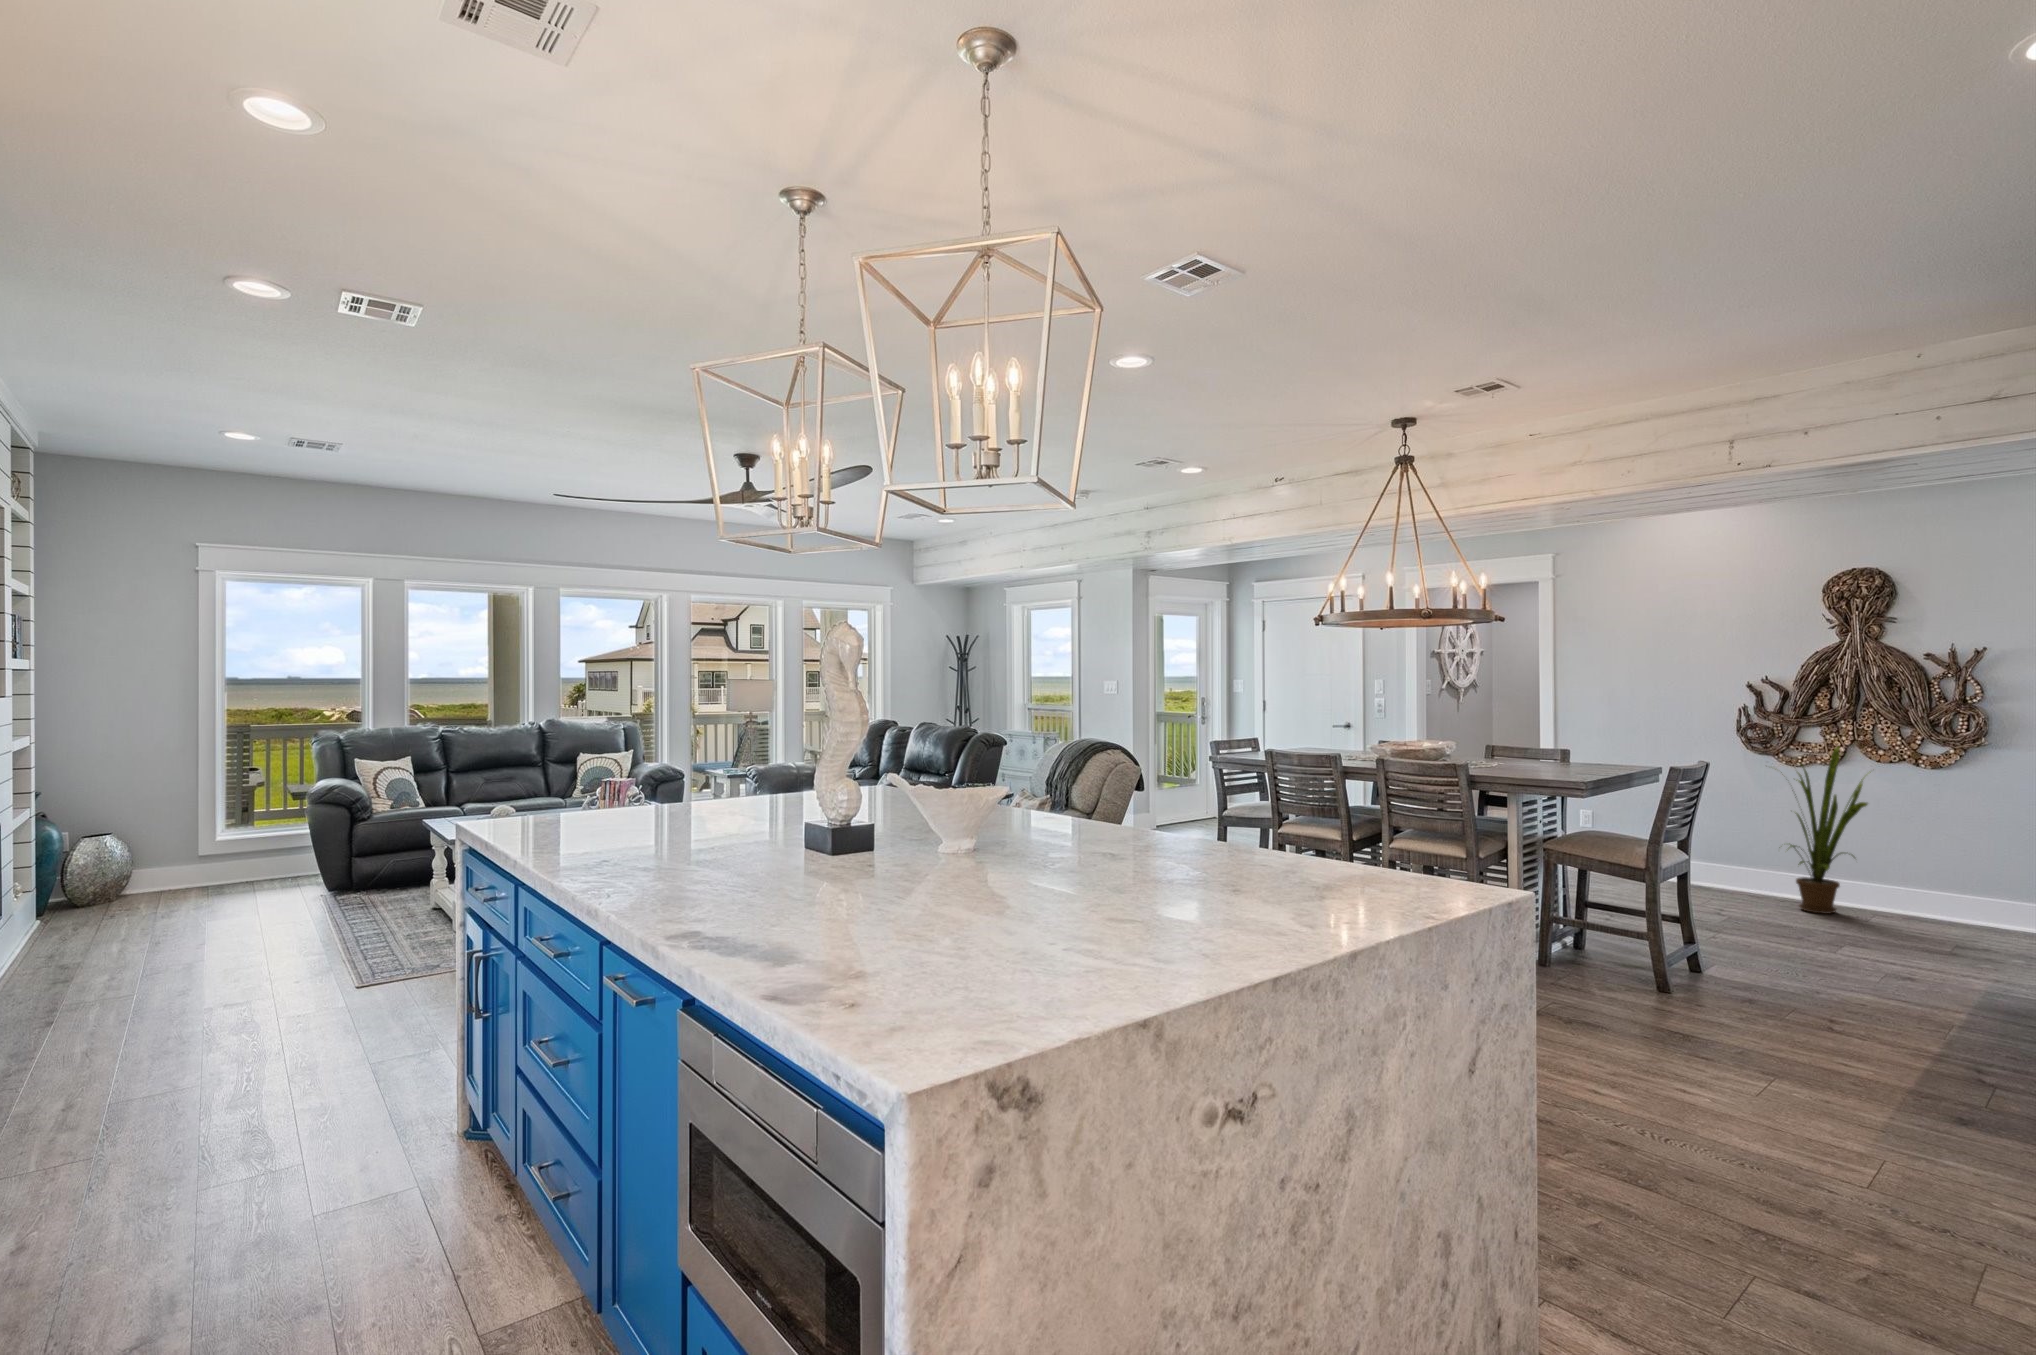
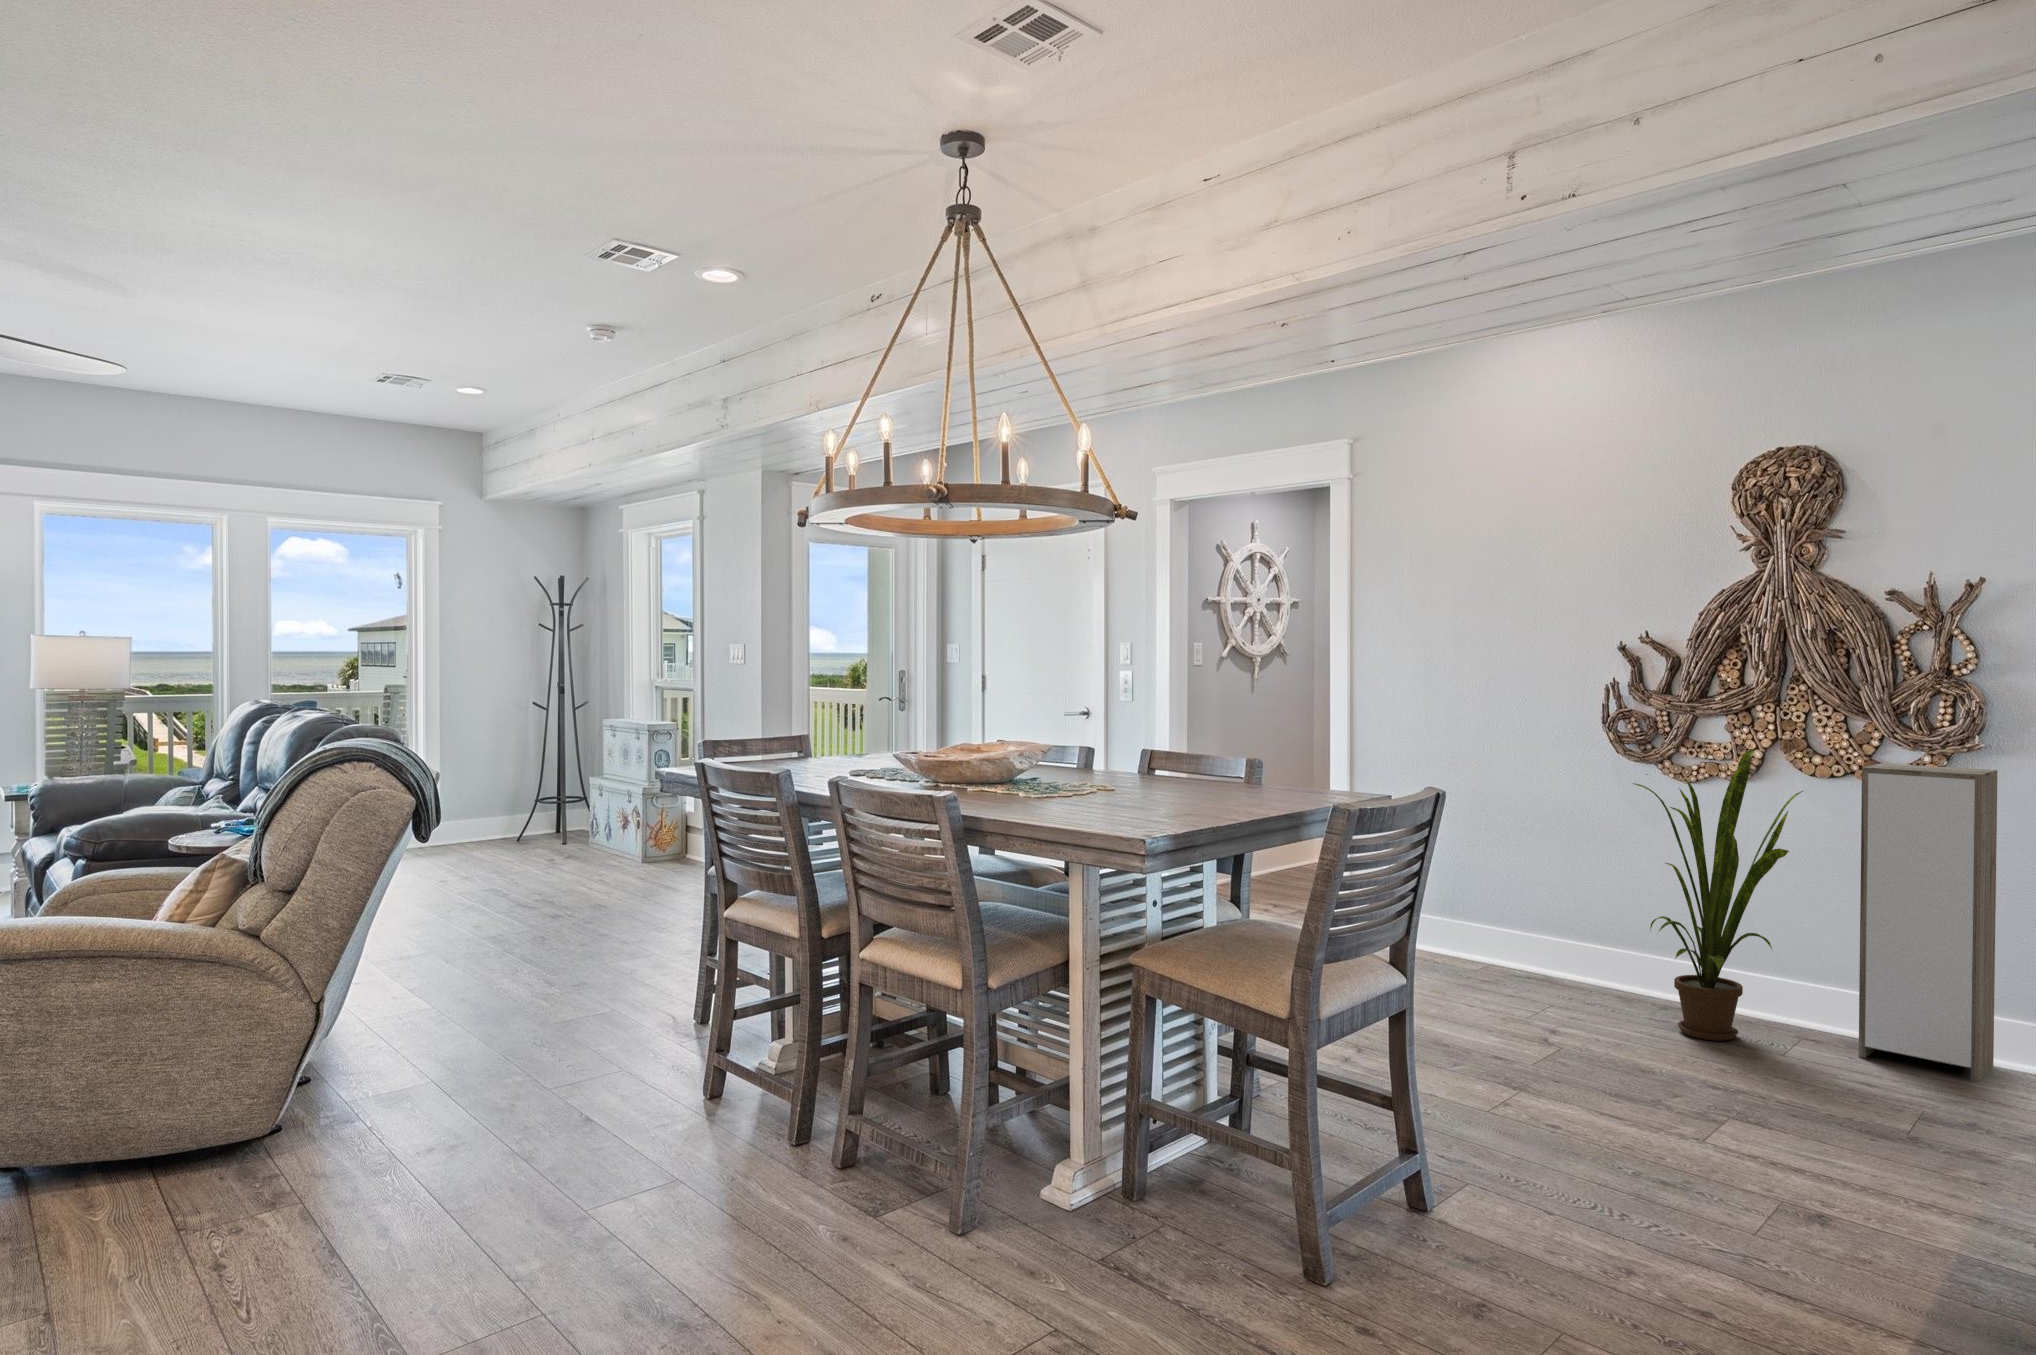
storage cabinet: none [1913,753,1996,932] -> present [1859,763,1997,1081]

